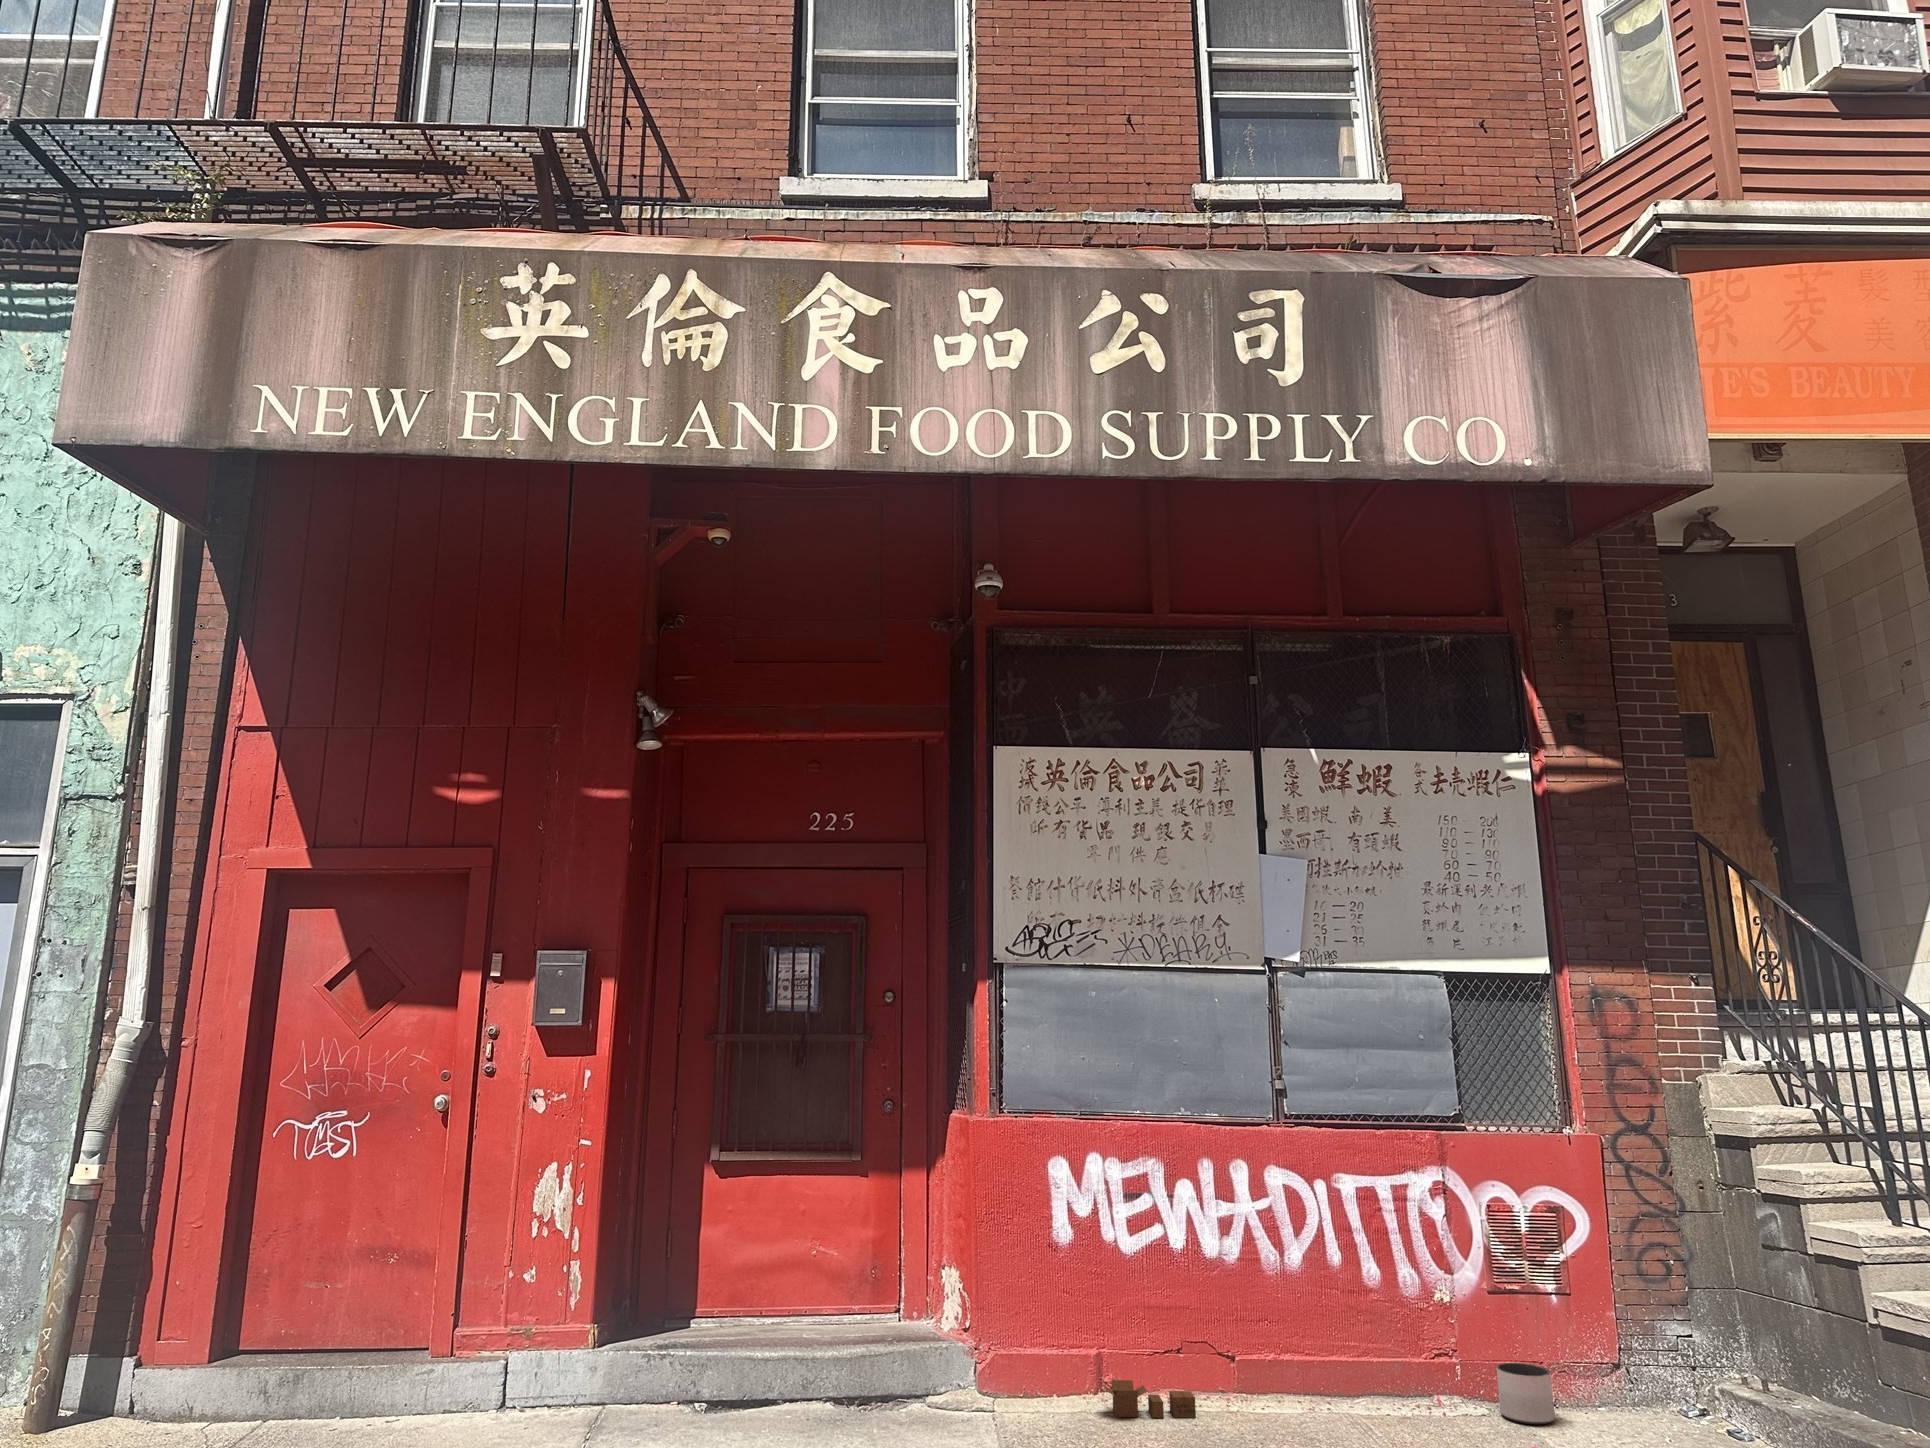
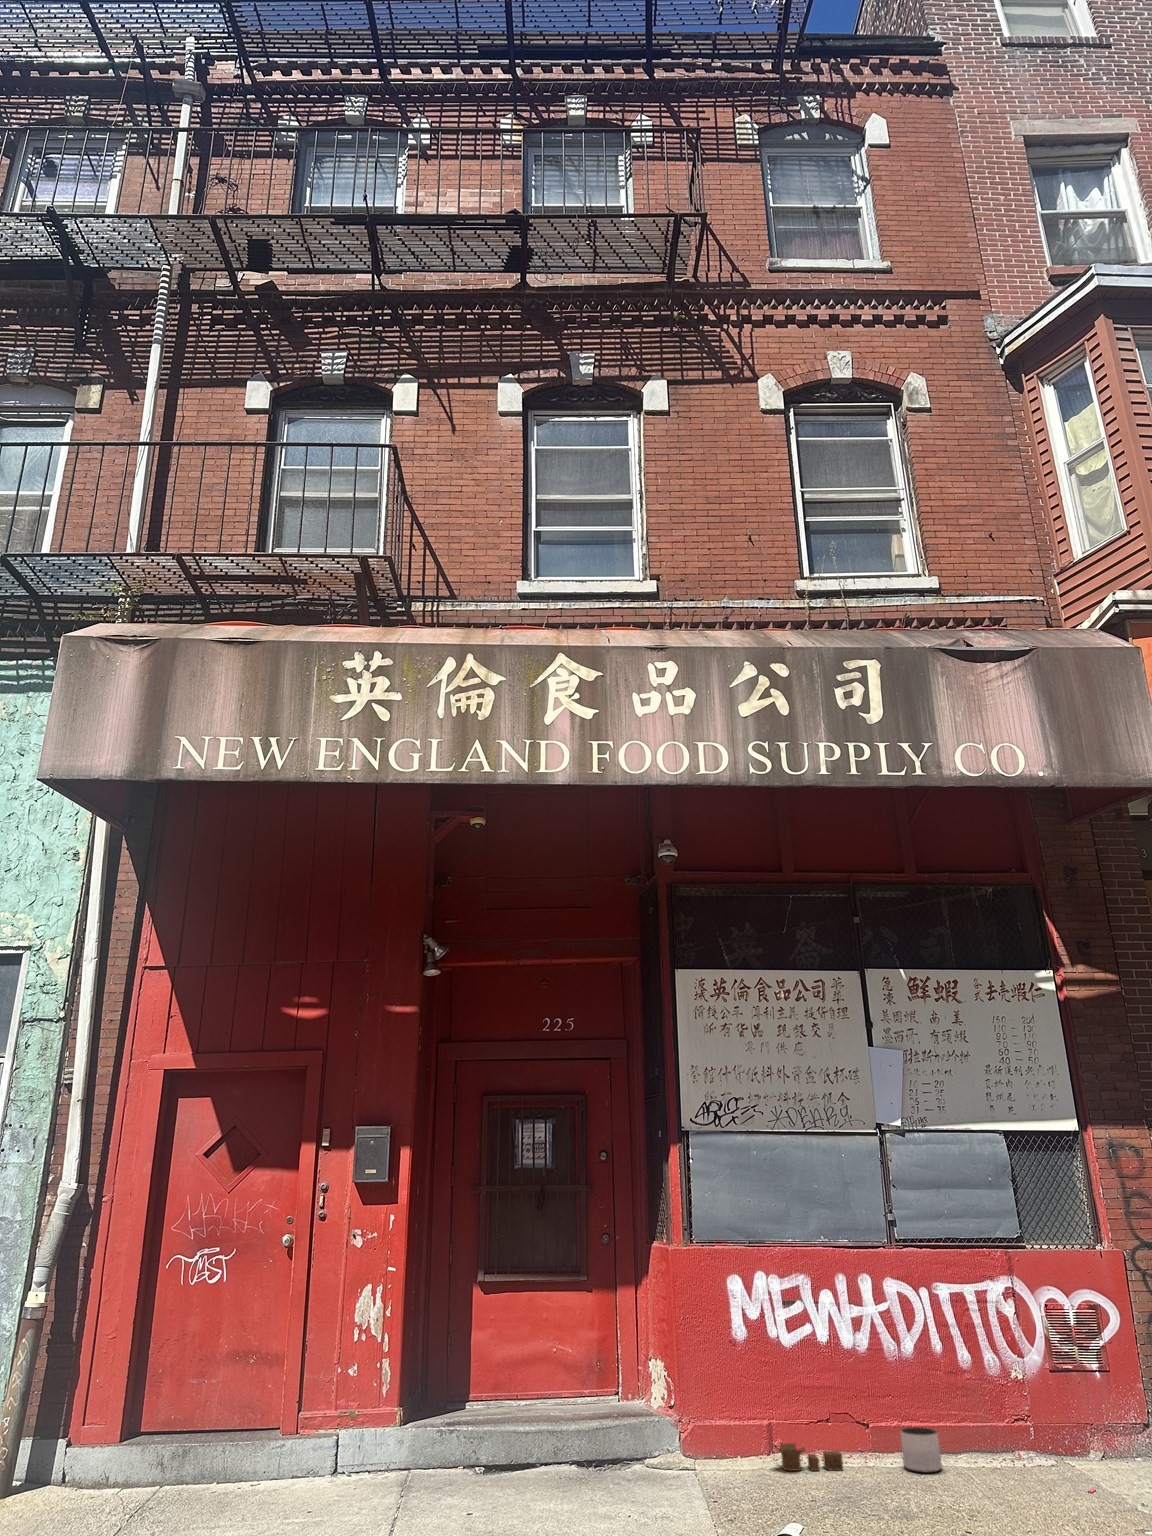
planter: present [1497,1363,1555,1424] -> present [900,1427,942,1473]

